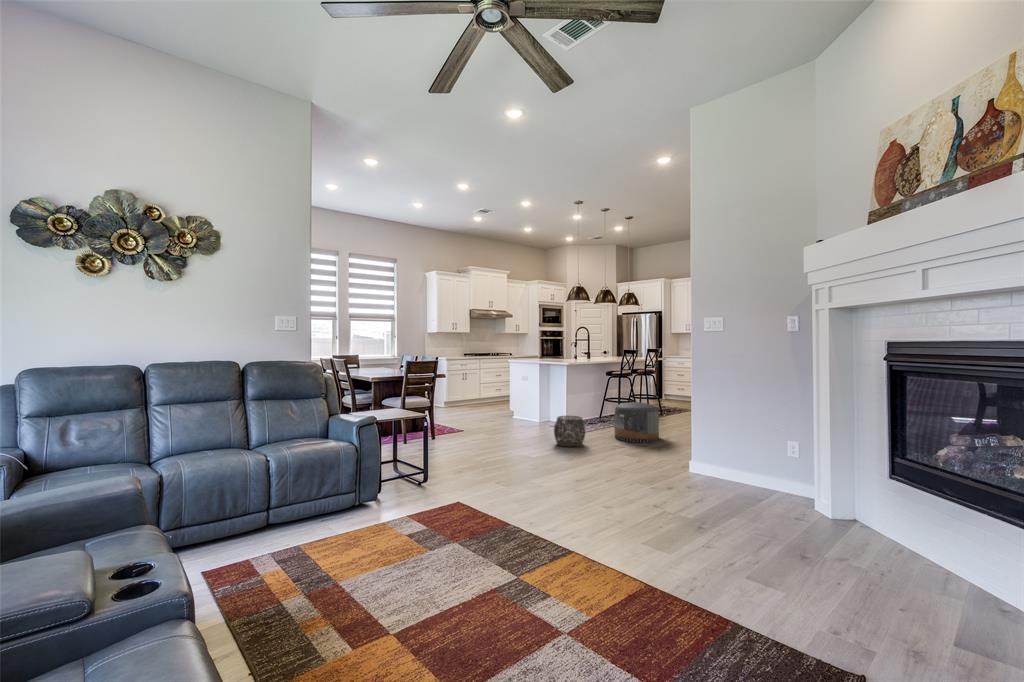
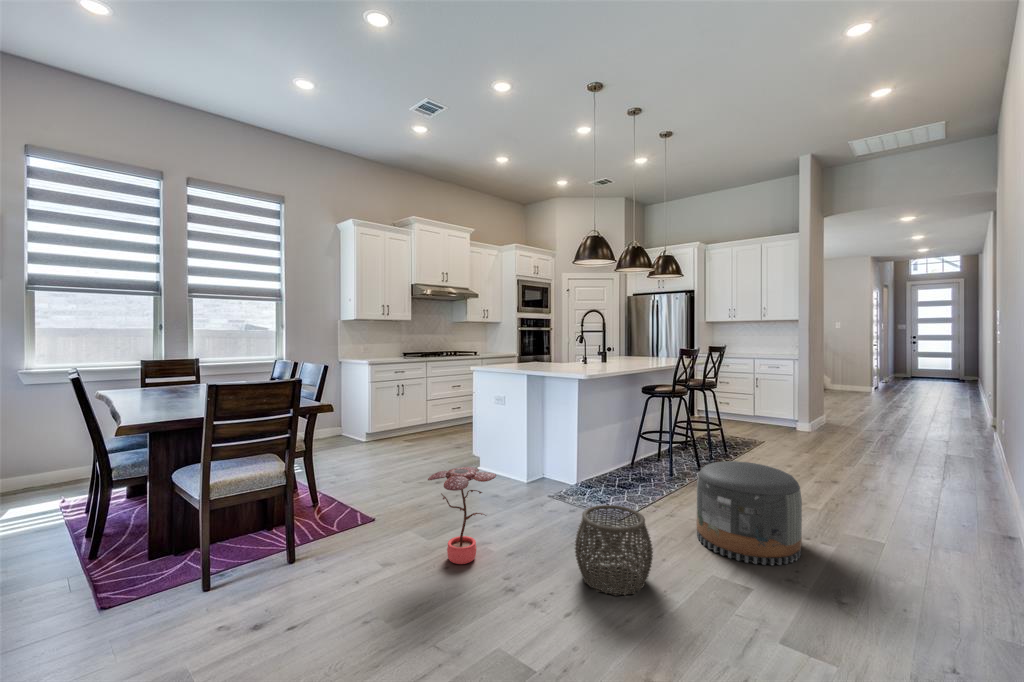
potted plant: none [492,401,522,441] -> present [428,467,496,564]

